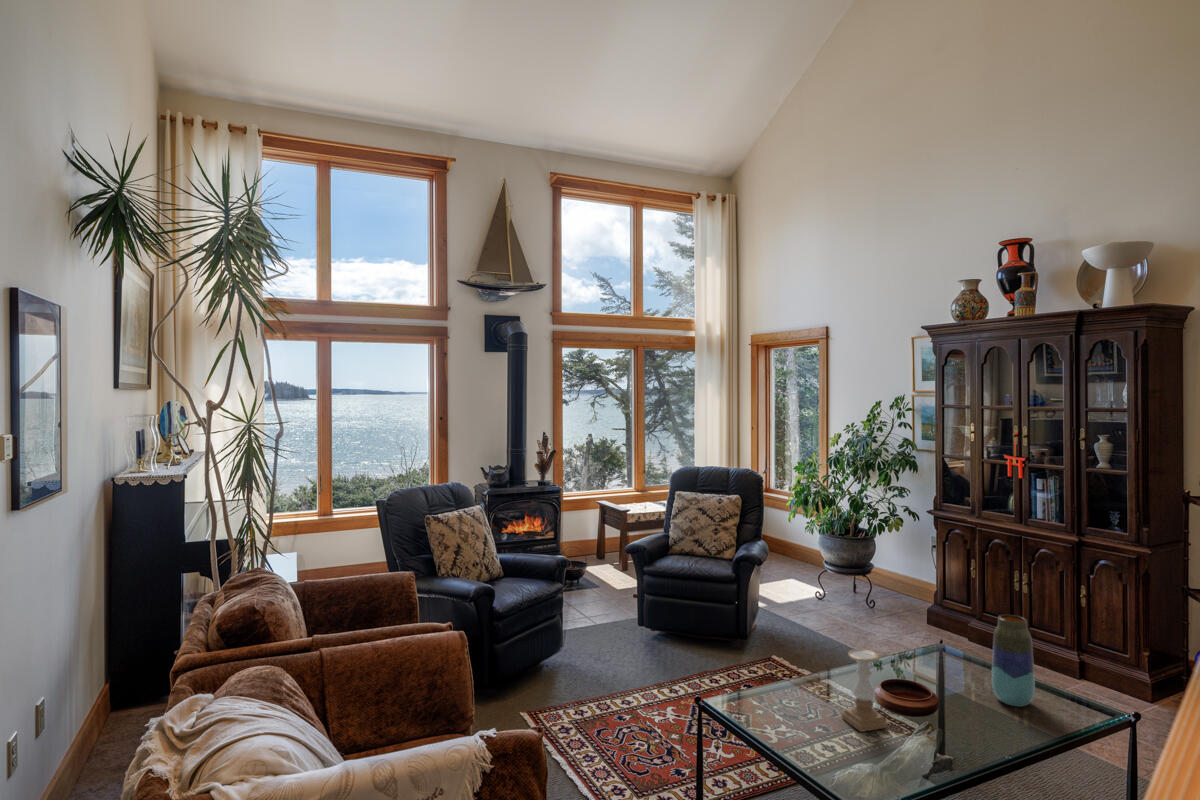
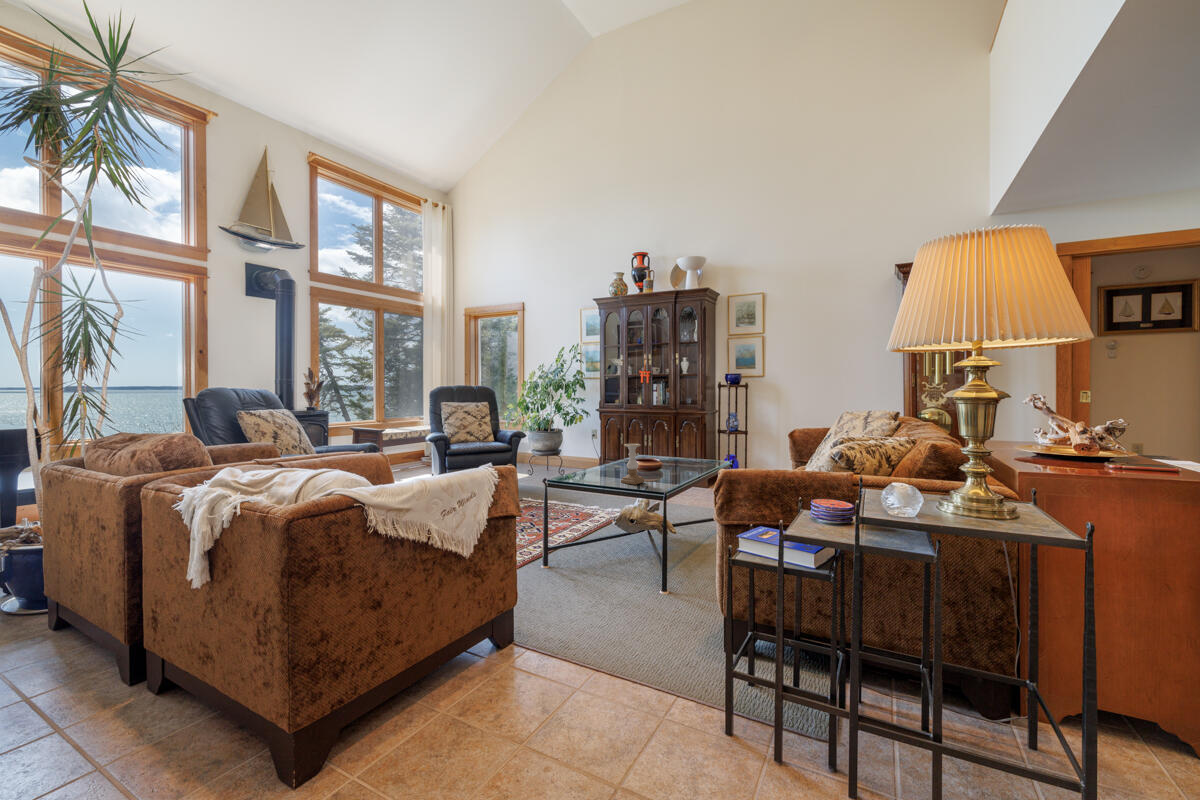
vase: present [992,615,1035,707] -> none [675,427,694,471]

